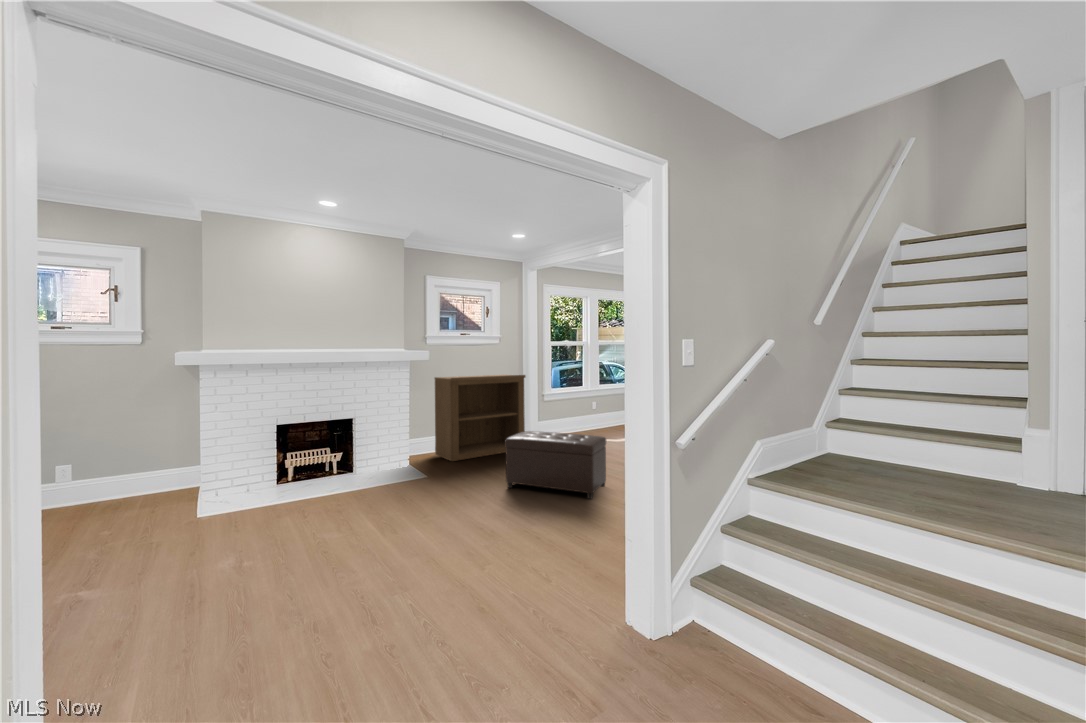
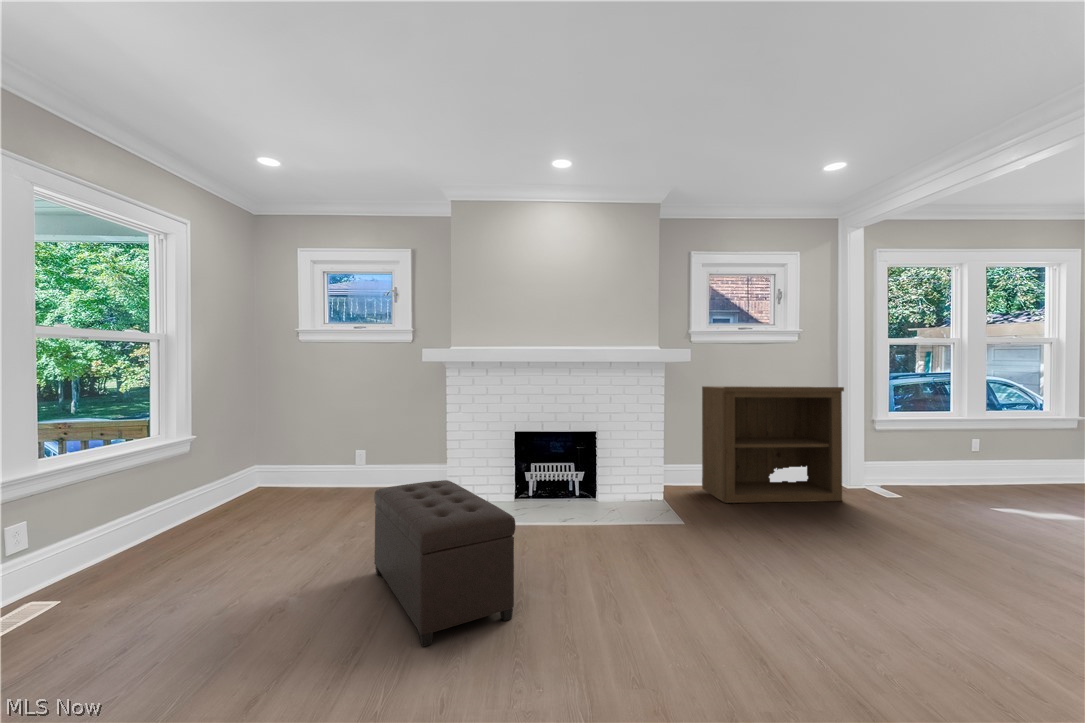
ottoman: present [505,431,606,499] -> present [374,480,516,647]

